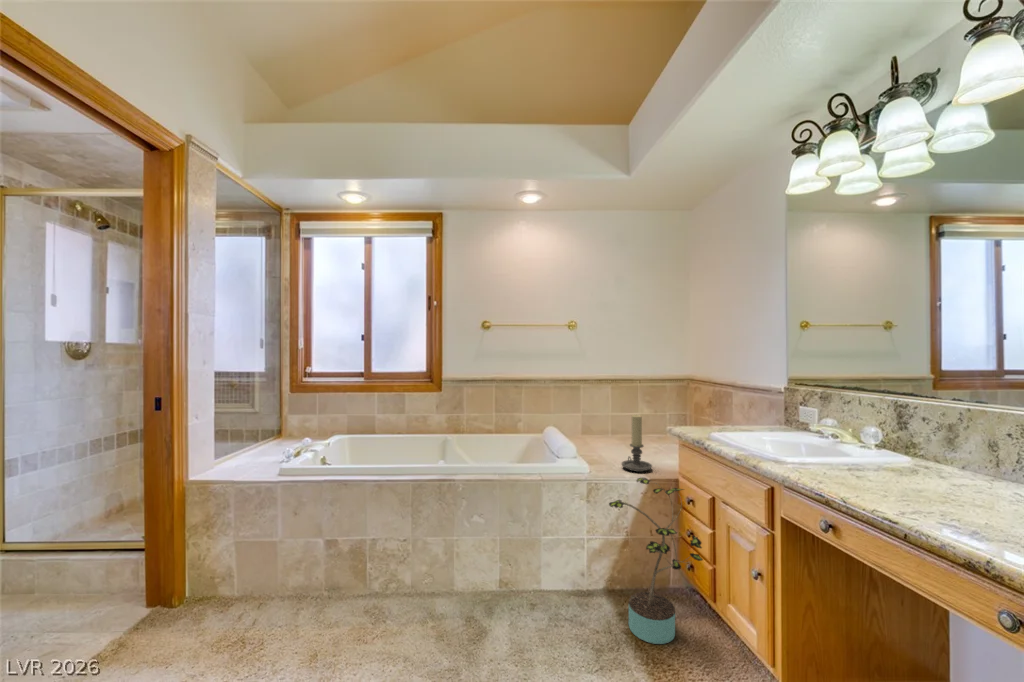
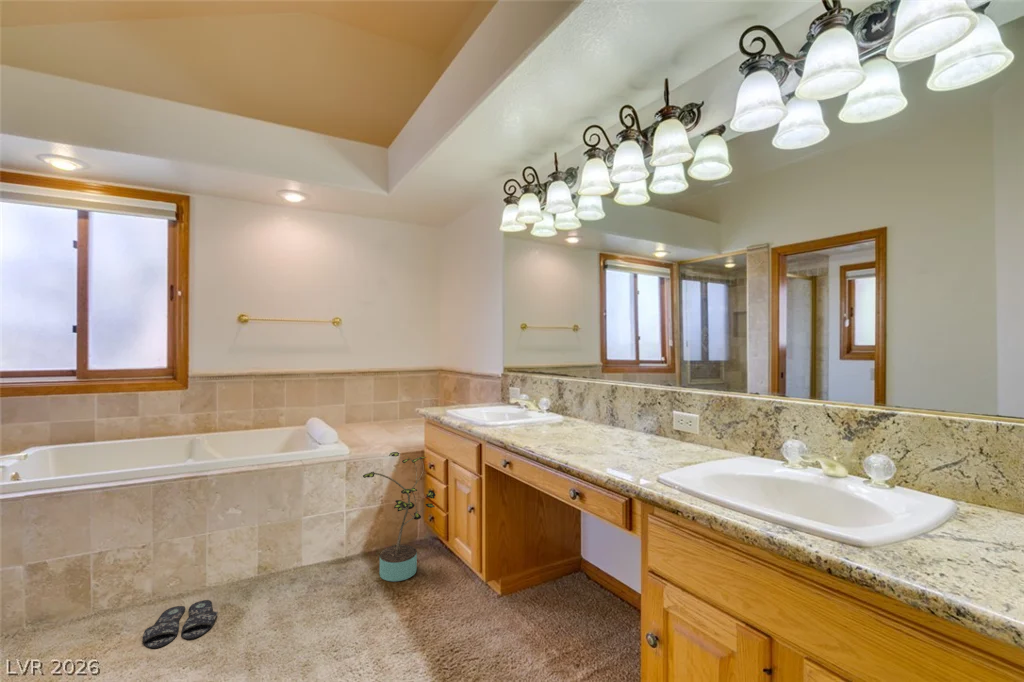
candle holder: present [622,415,652,472] -> none [381,401,407,449]
slippers: none [403,608,465,657] -> present [143,600,218,649]

